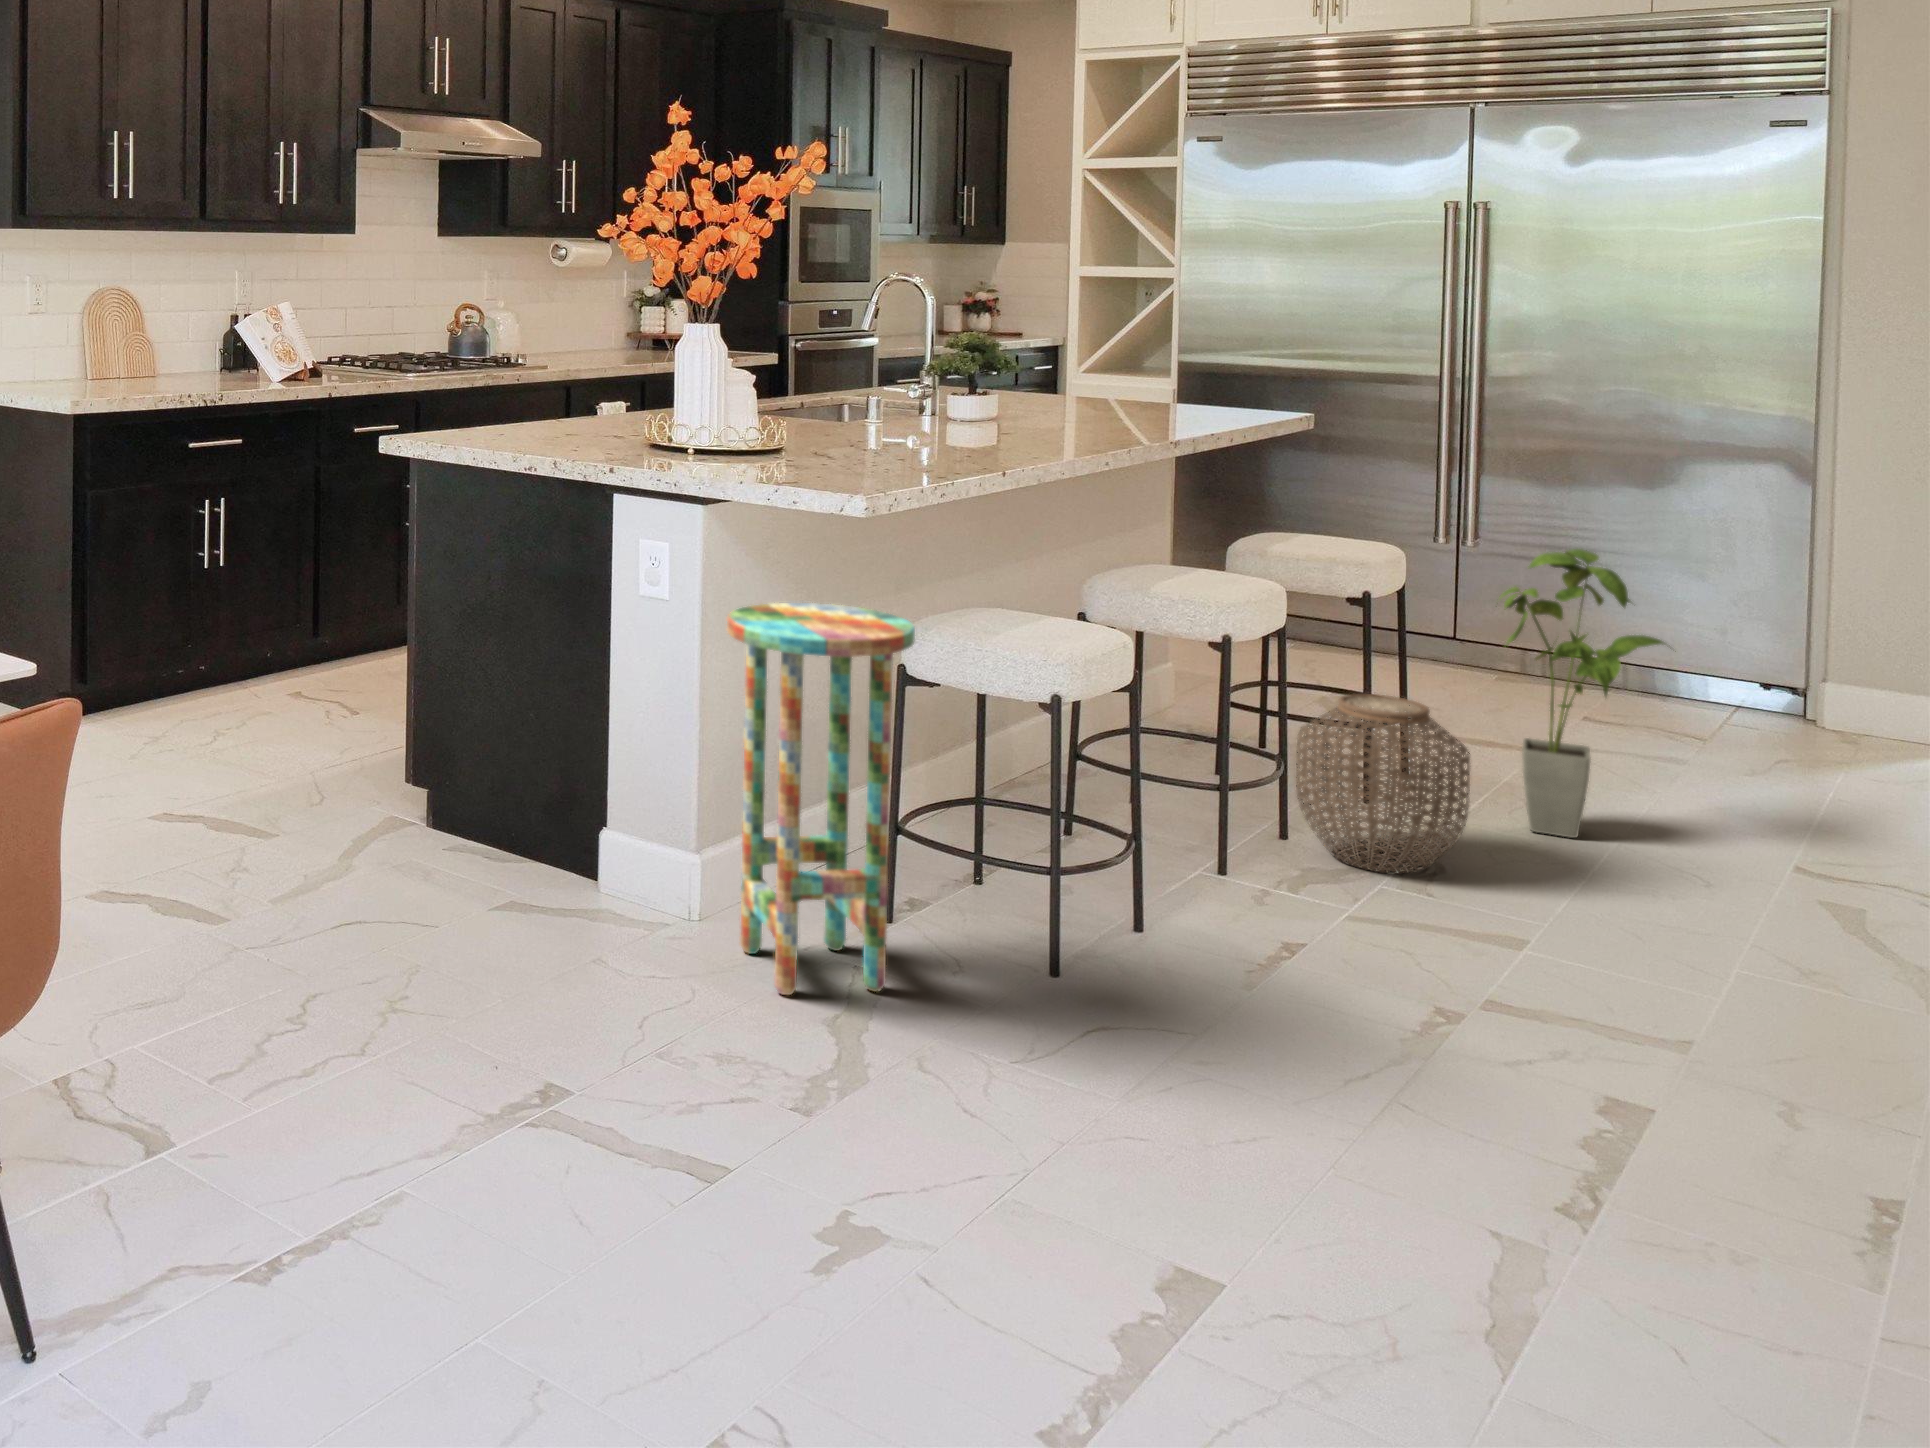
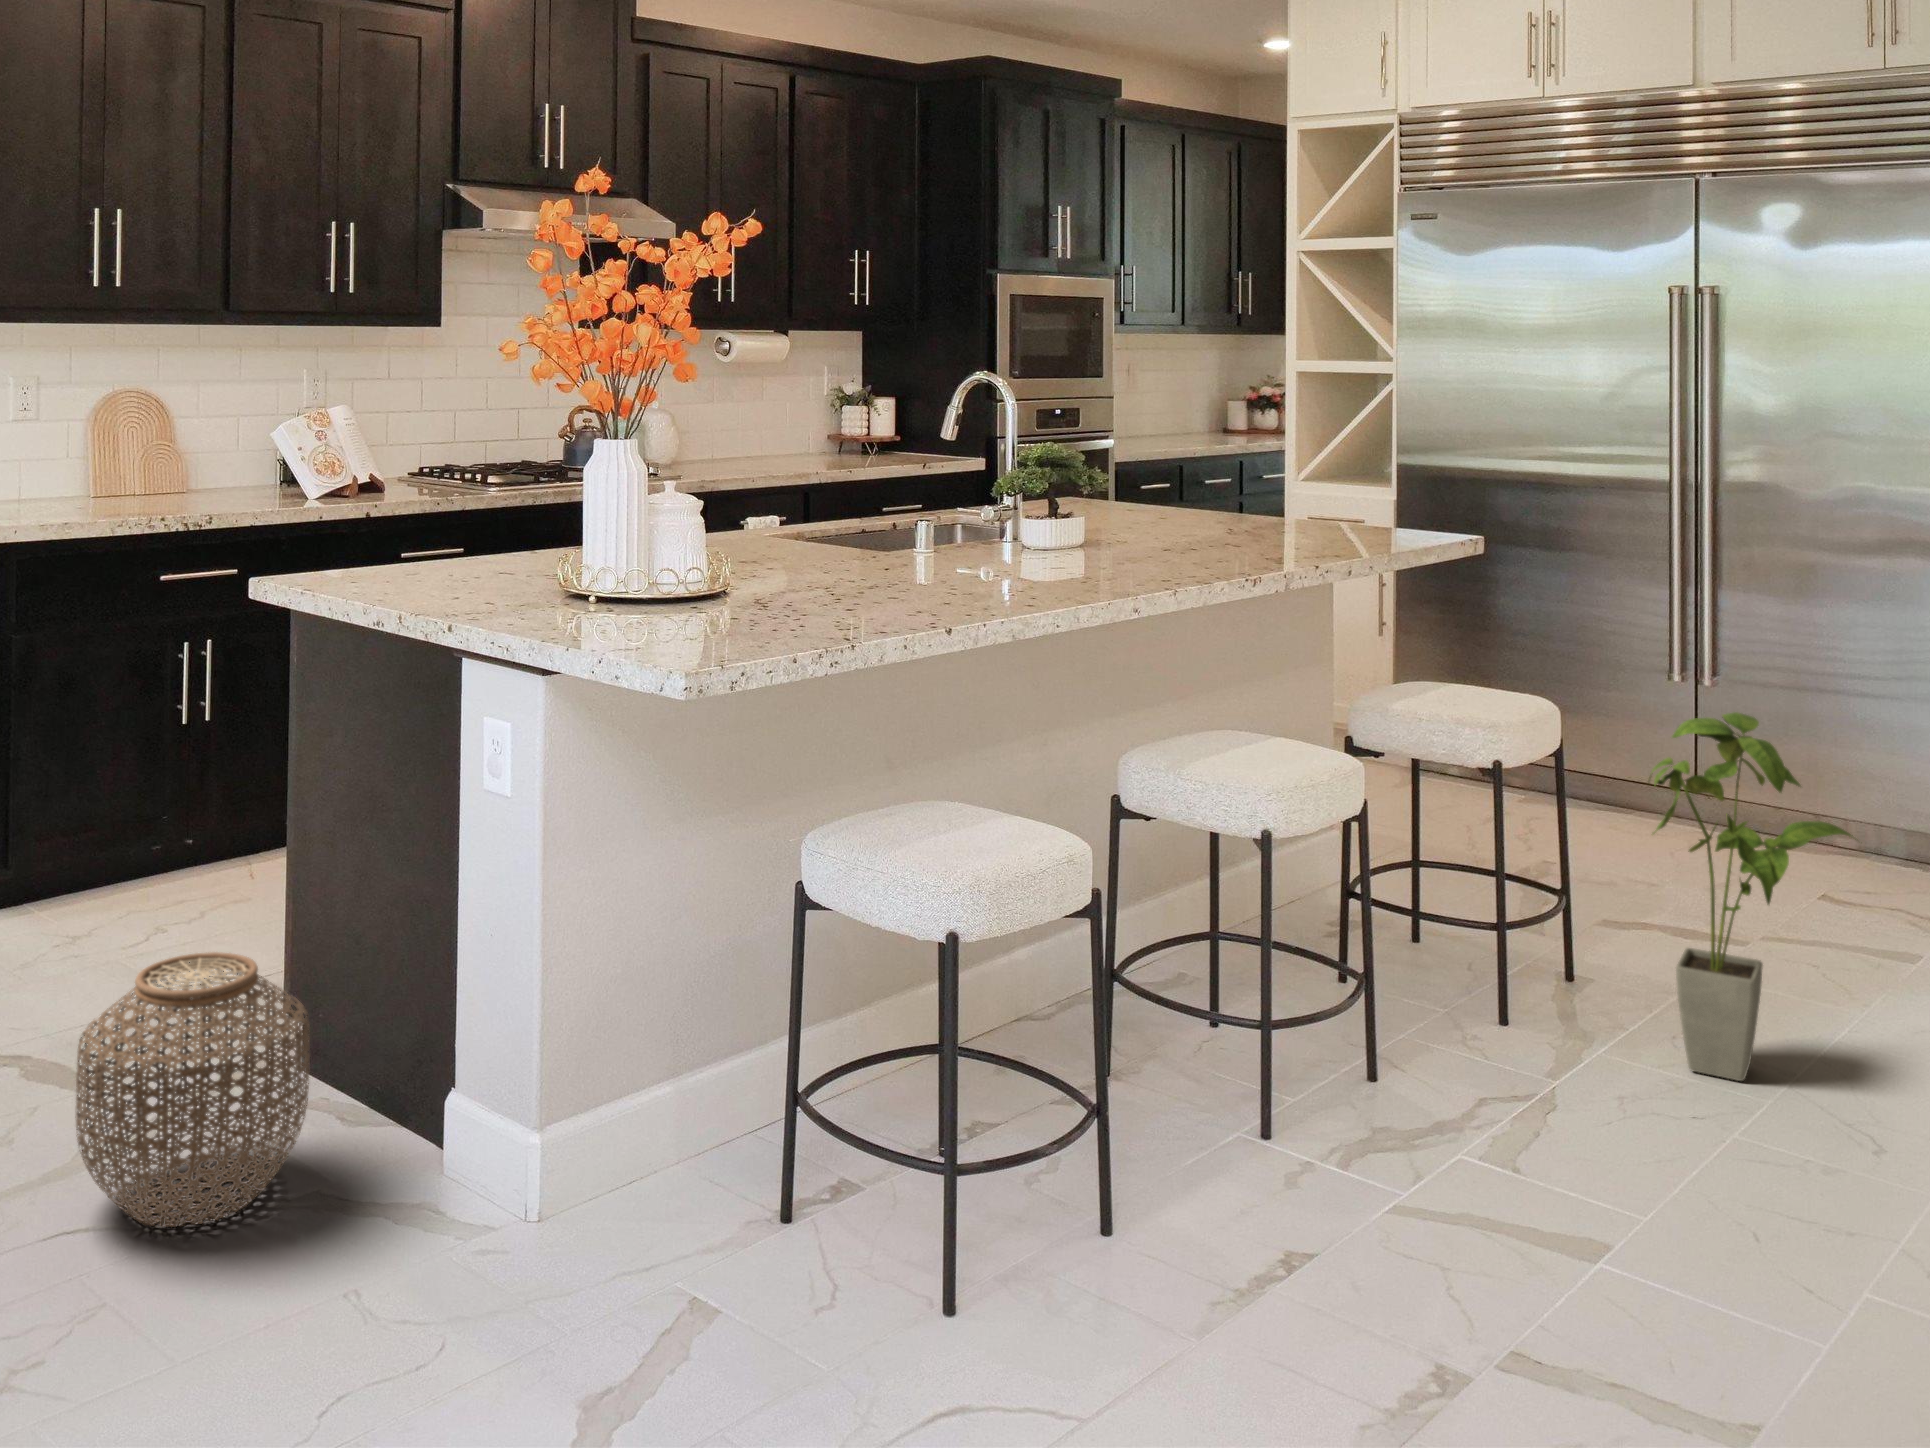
side table: present [727,603,915,995] -> none [498,807,745,1367]
woven basket: present [1296,694,1470,873] -> present [76,952,310,1227]

